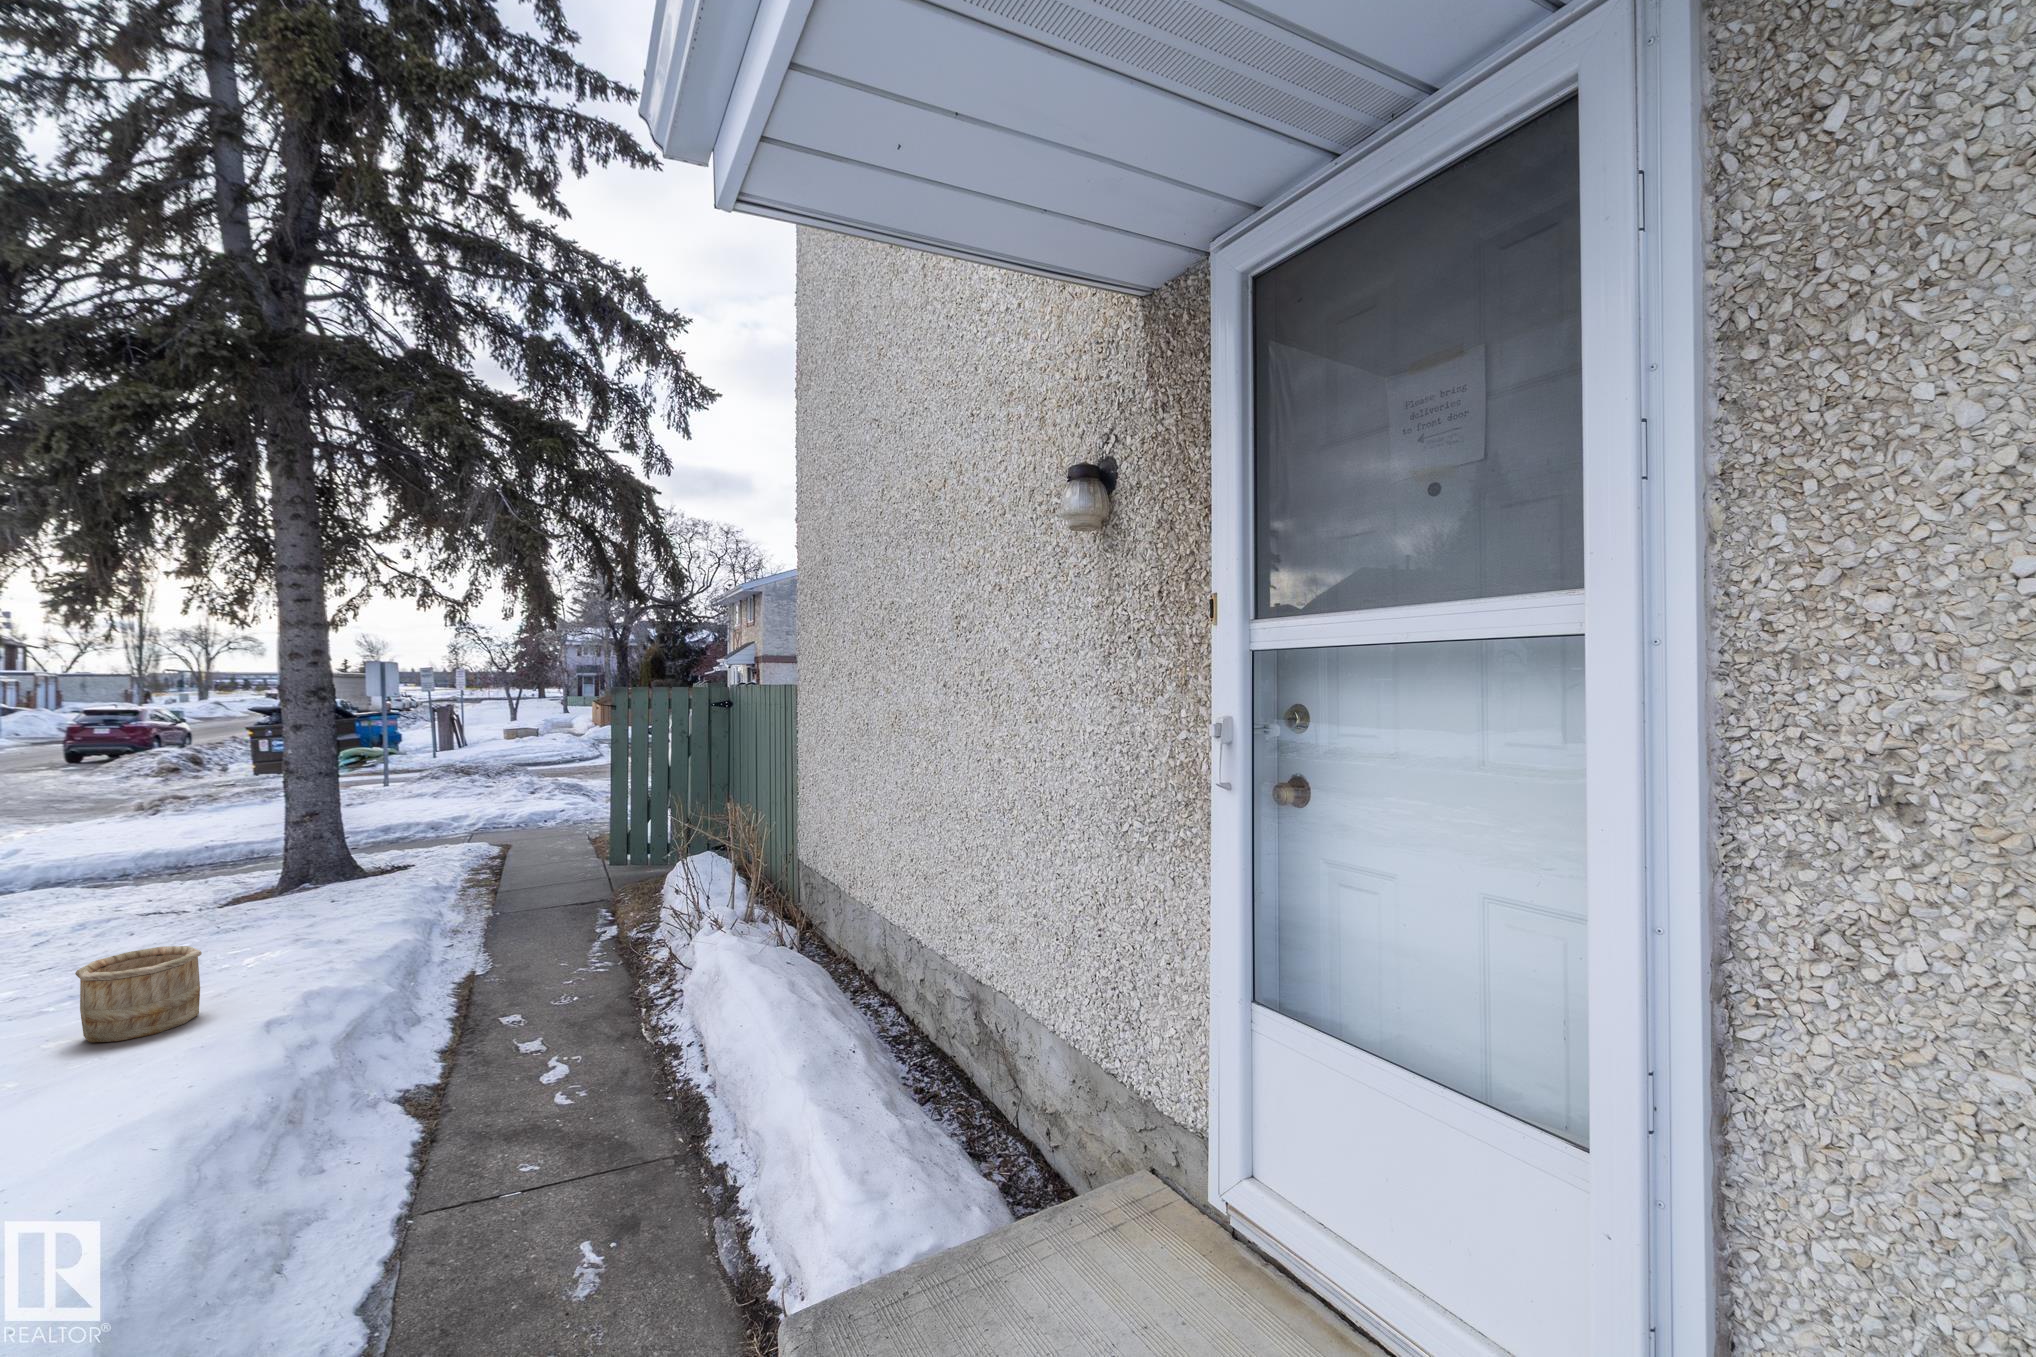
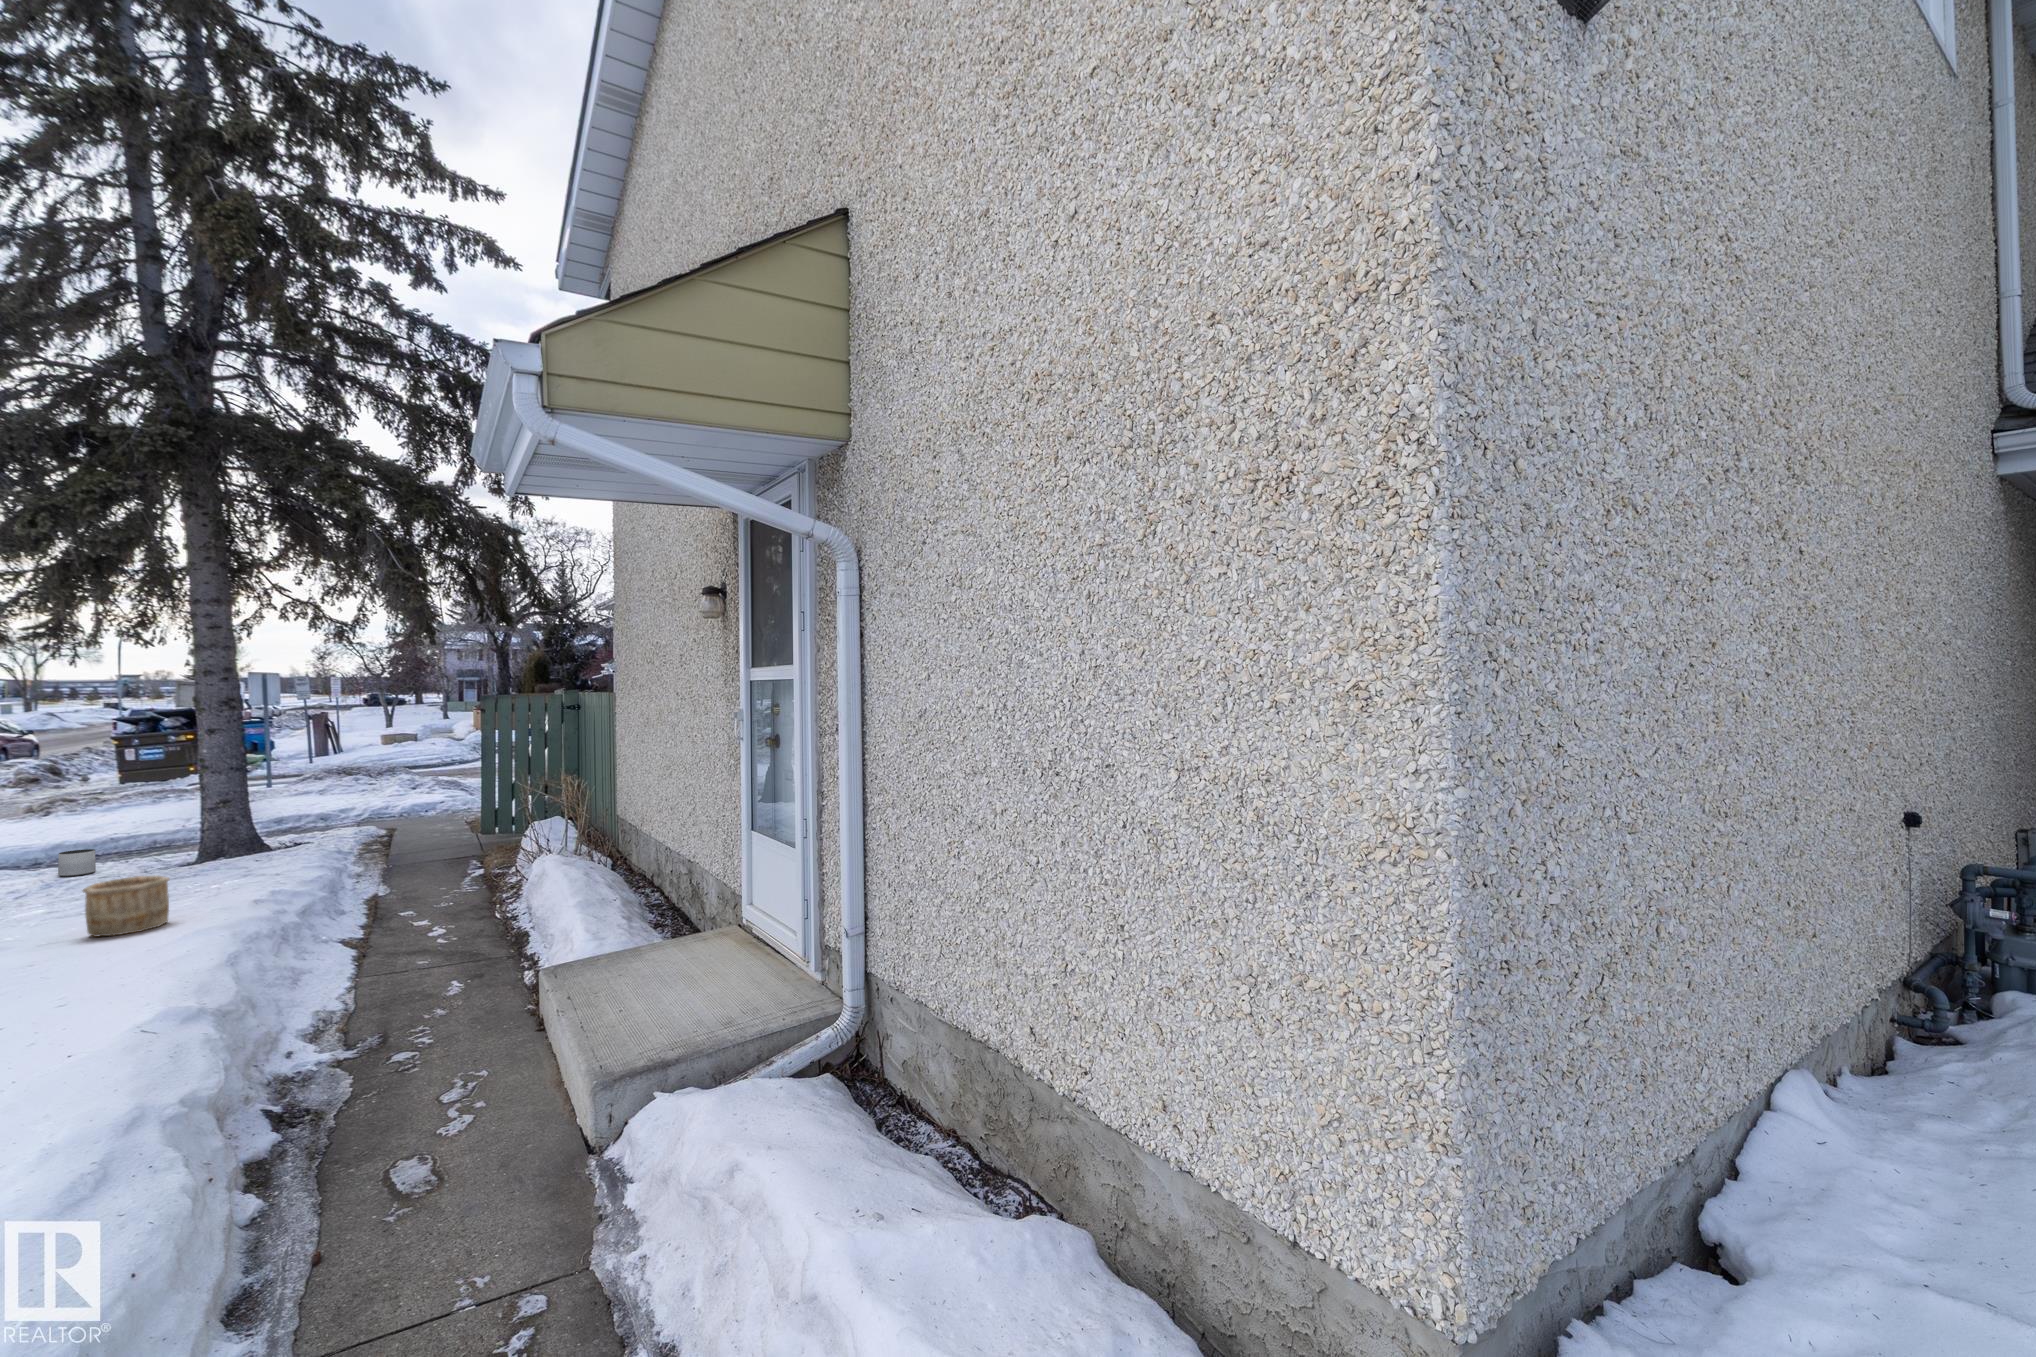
planter: none [136,869,178,903] -> present [58,849,96,877]

